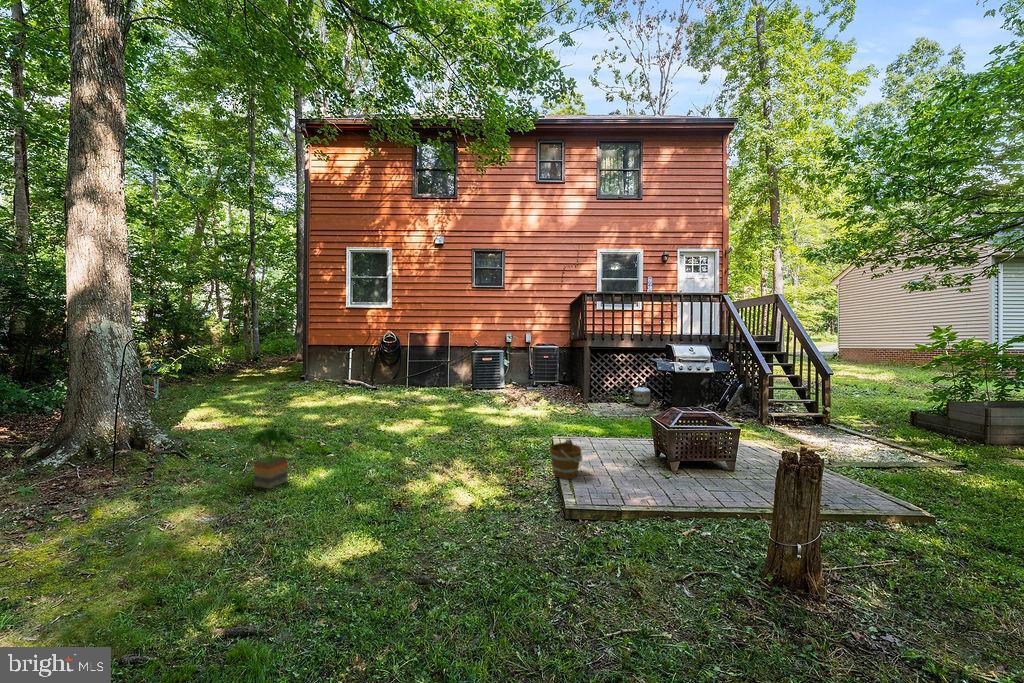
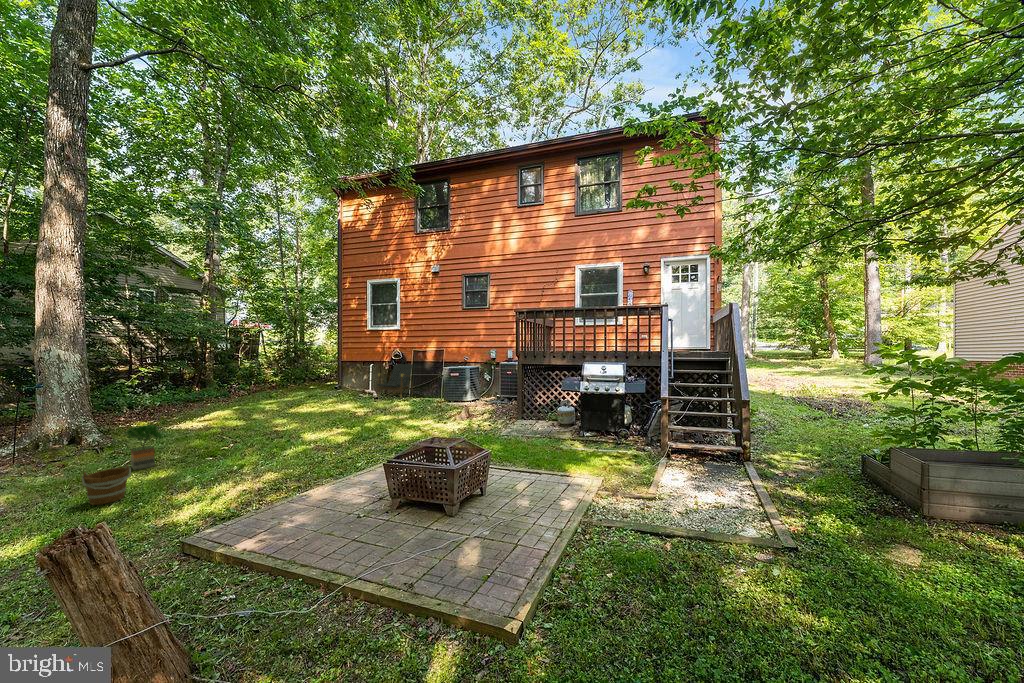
lounge chair: none [378,348,414,386] -> present [377,364,413,397]
bucket: present [550,440,582,479] -> present [82,465,131,505]

